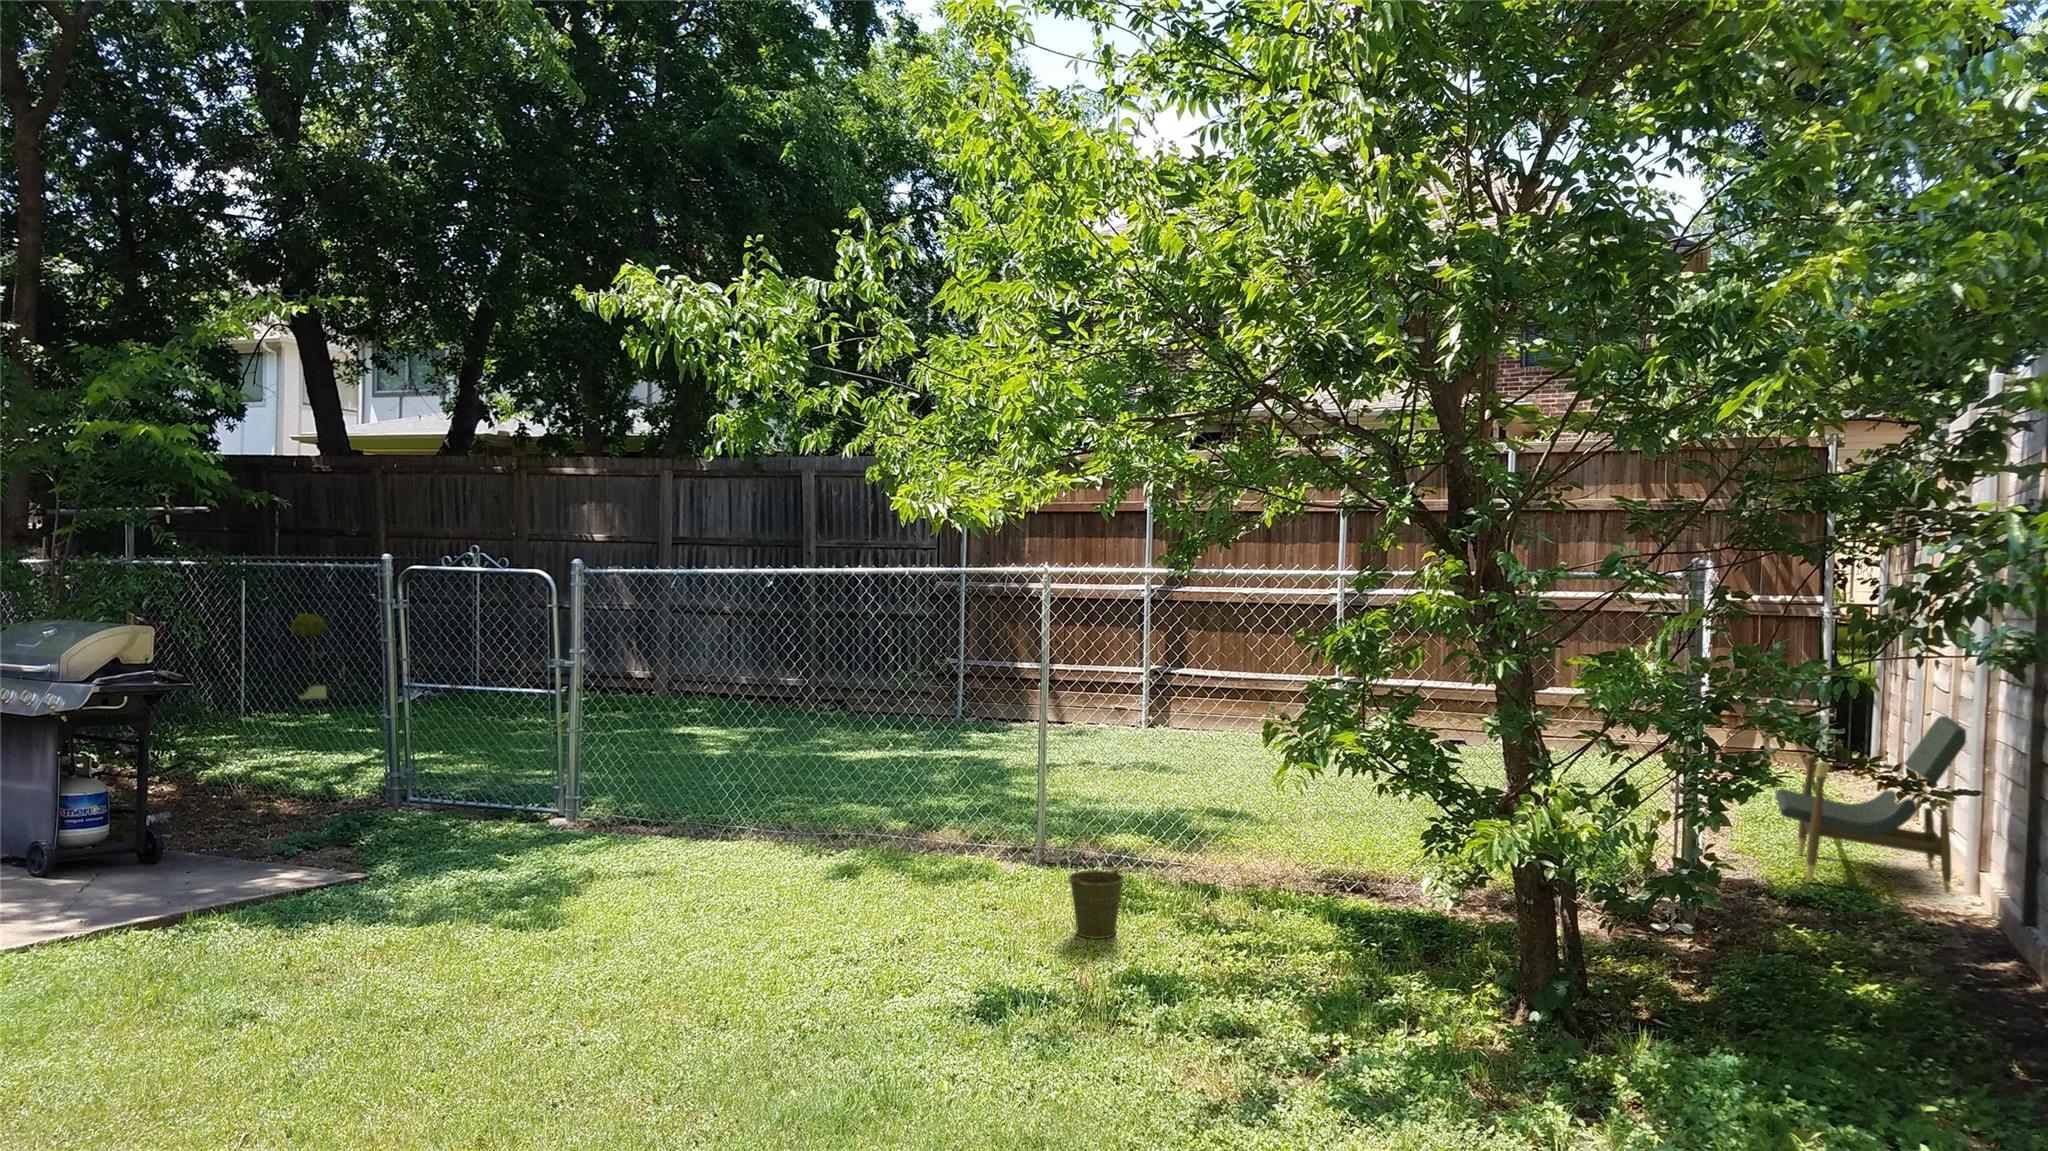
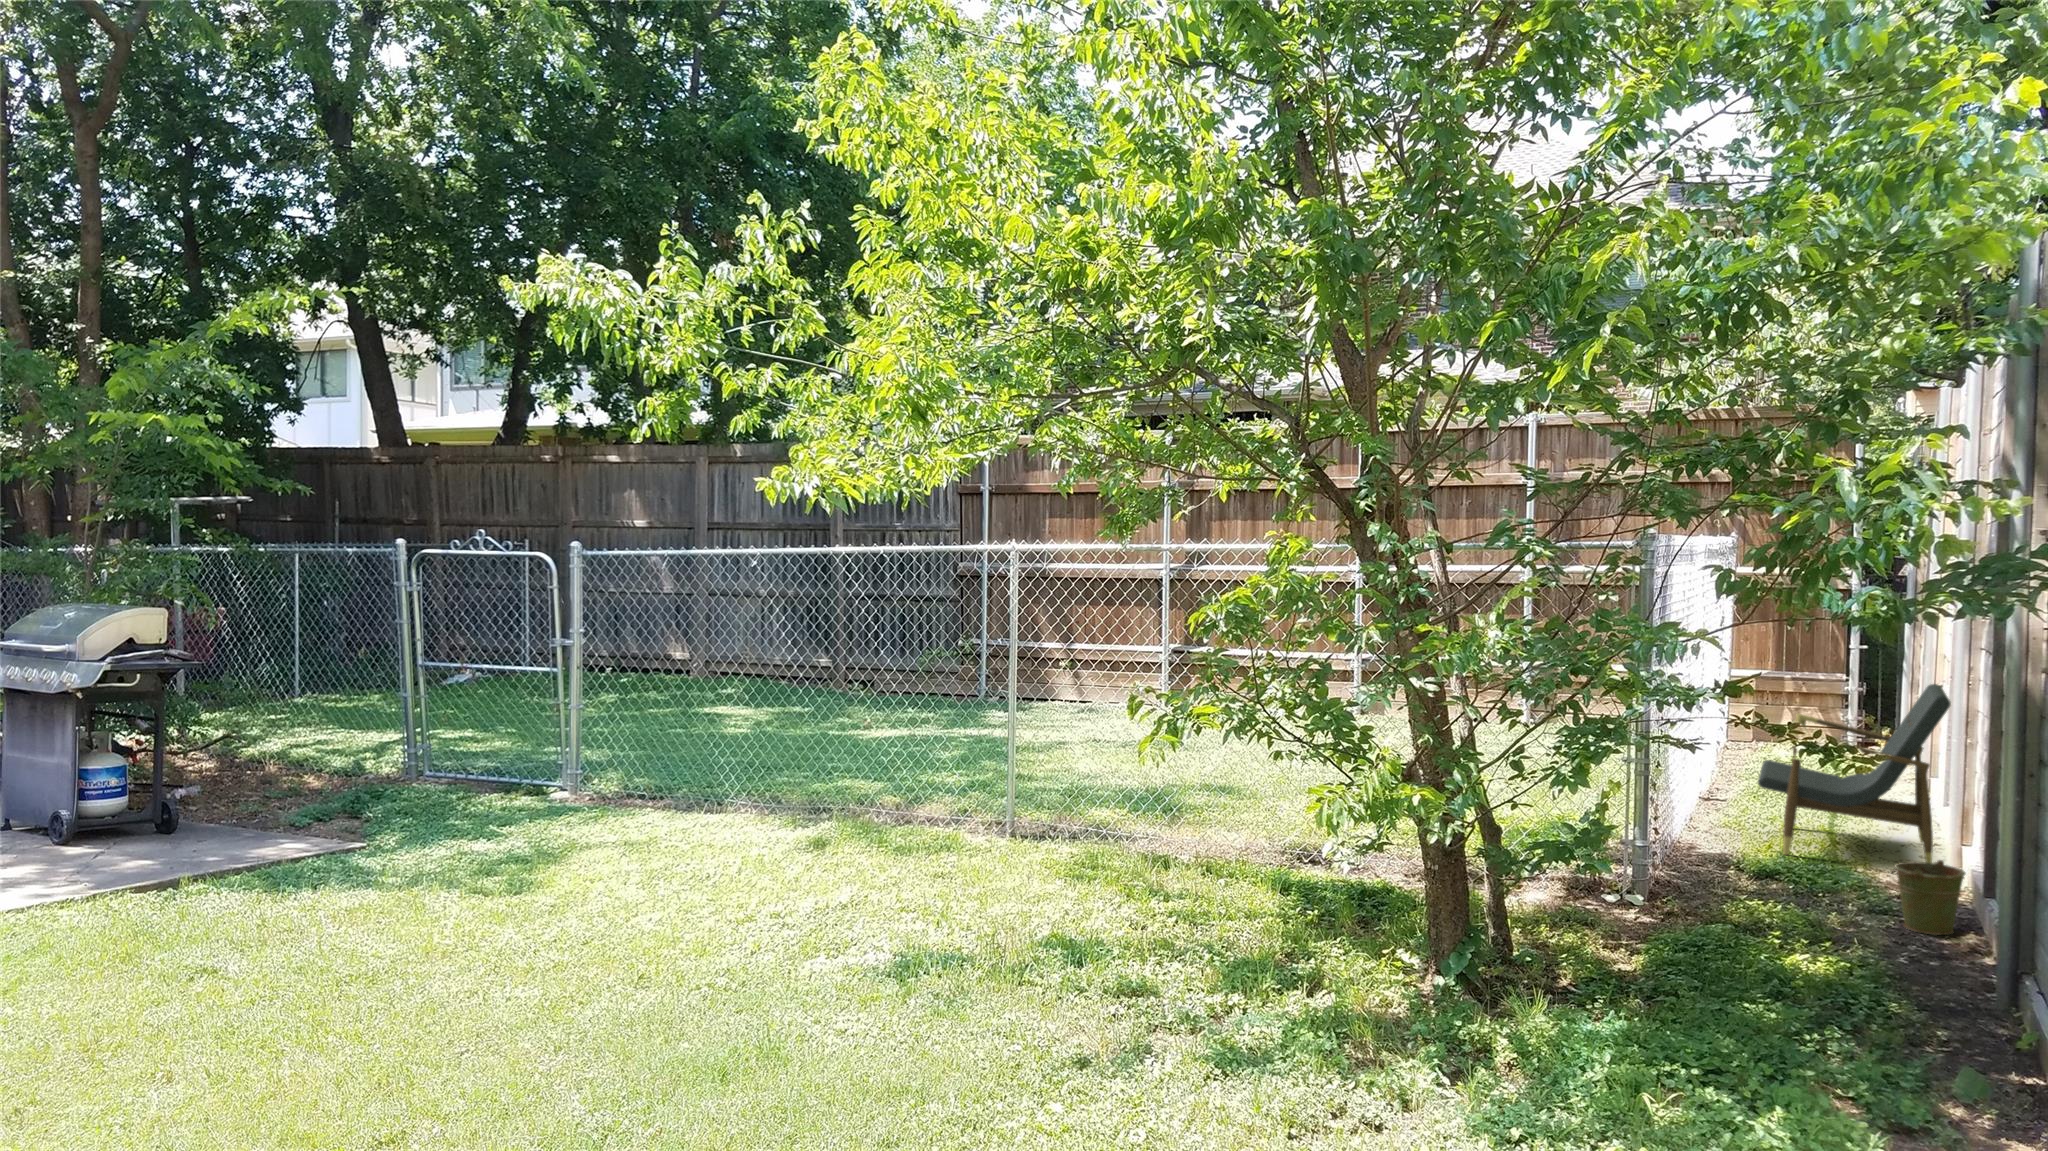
potted tree: present [291,613,330,700] -> none [344,599,383,683]
bucket: present [1068,869,1125,939] -> present [1890,860,1966,935]

